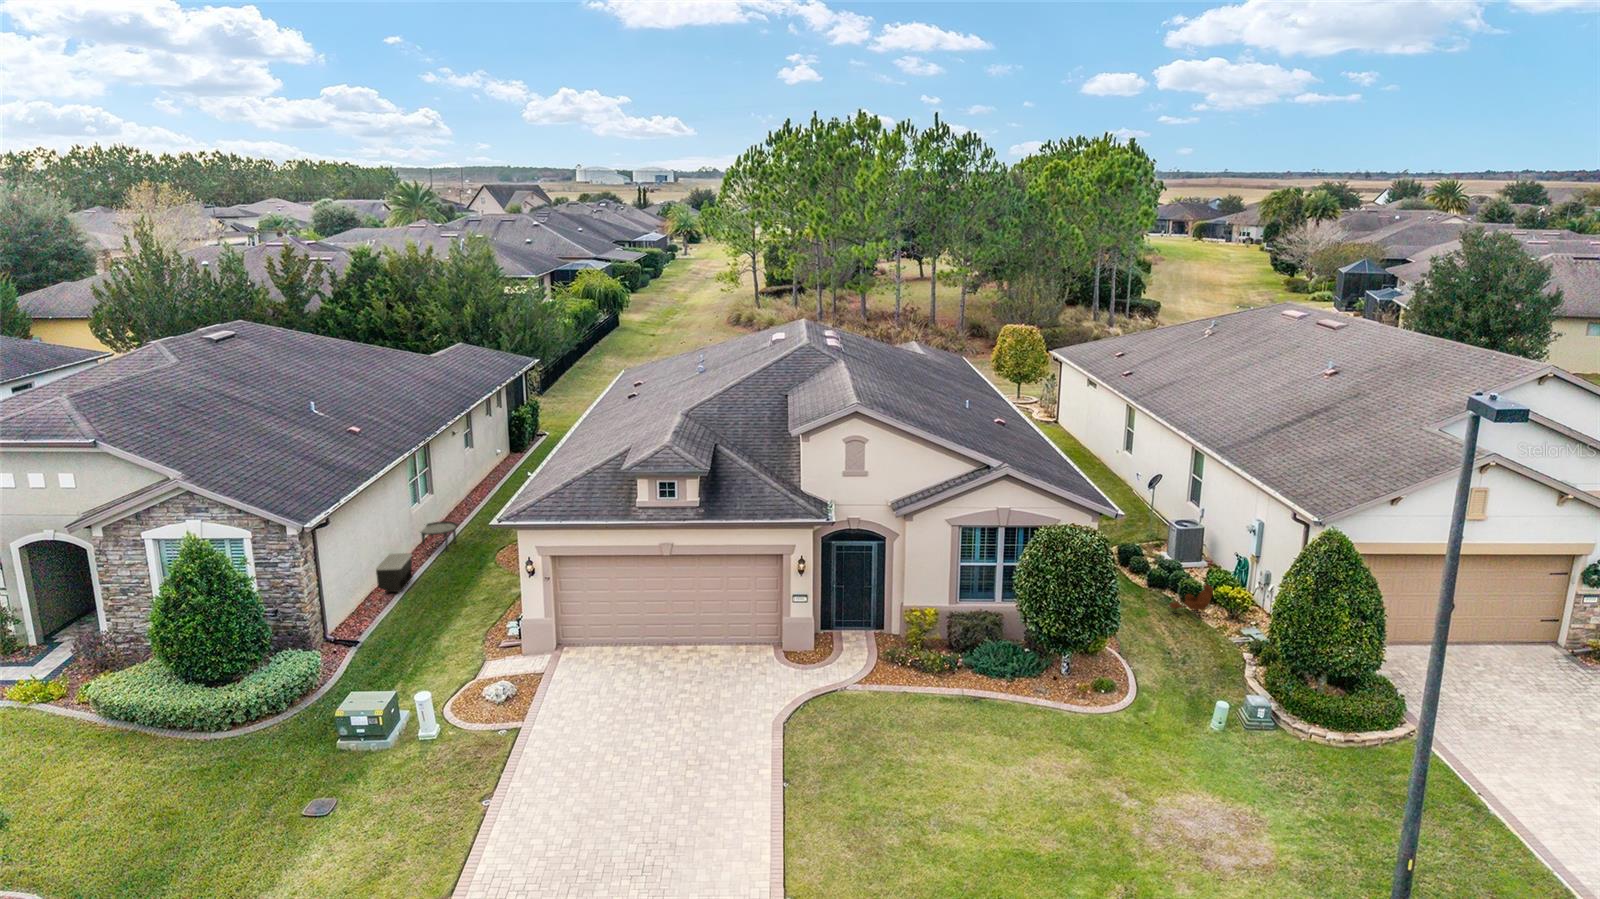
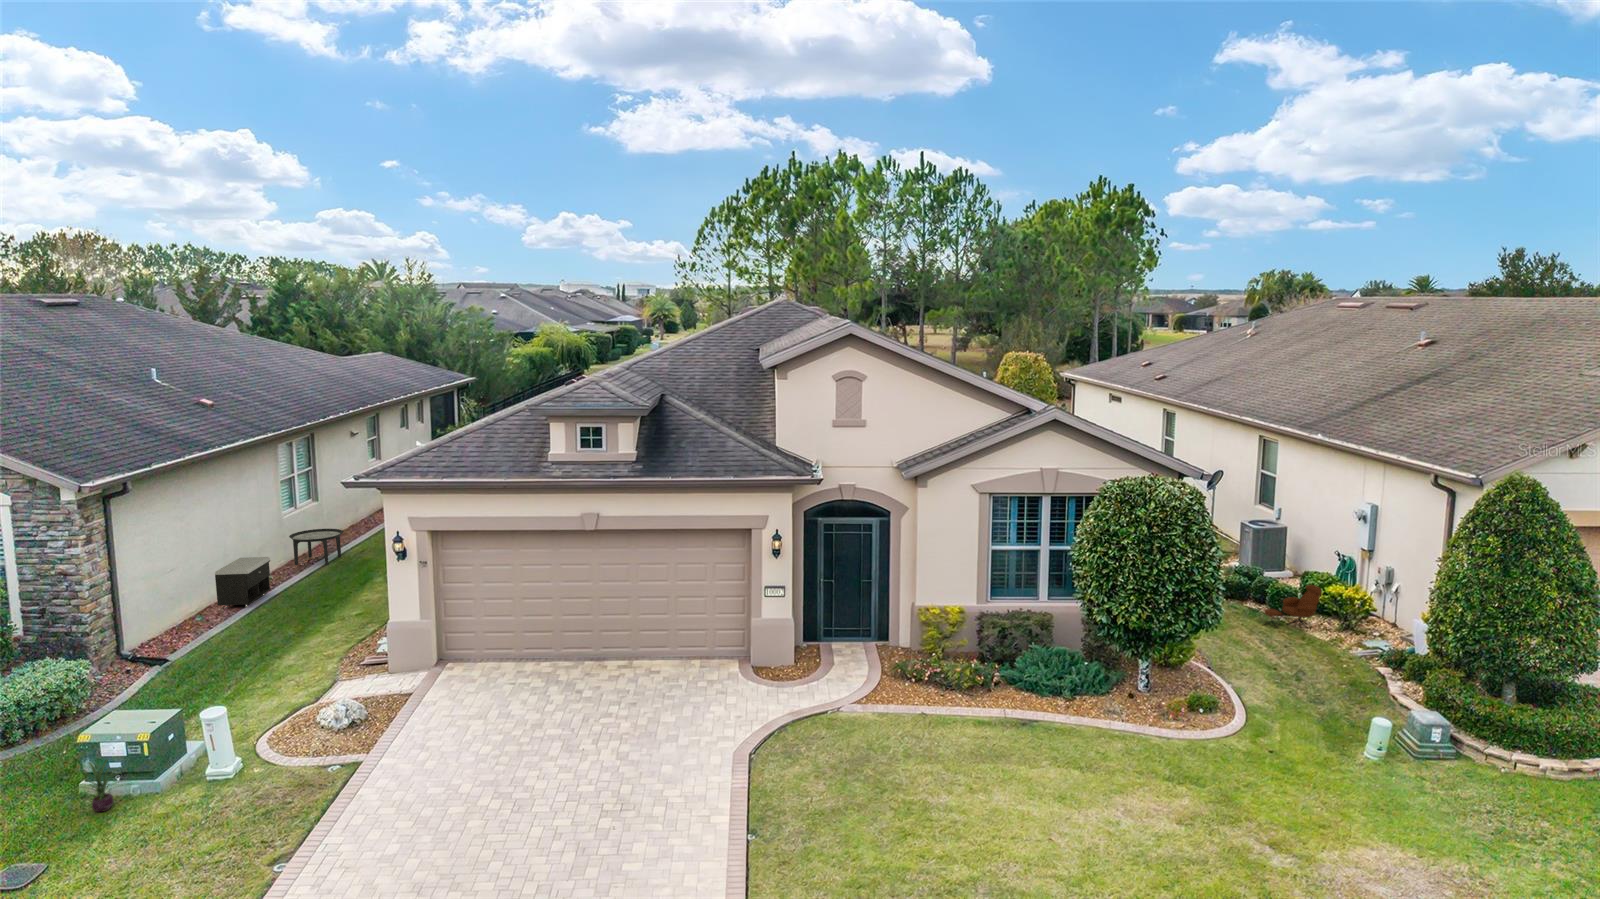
decorative plant: none [339,729,379,764] -> present [80,760,123,812]

